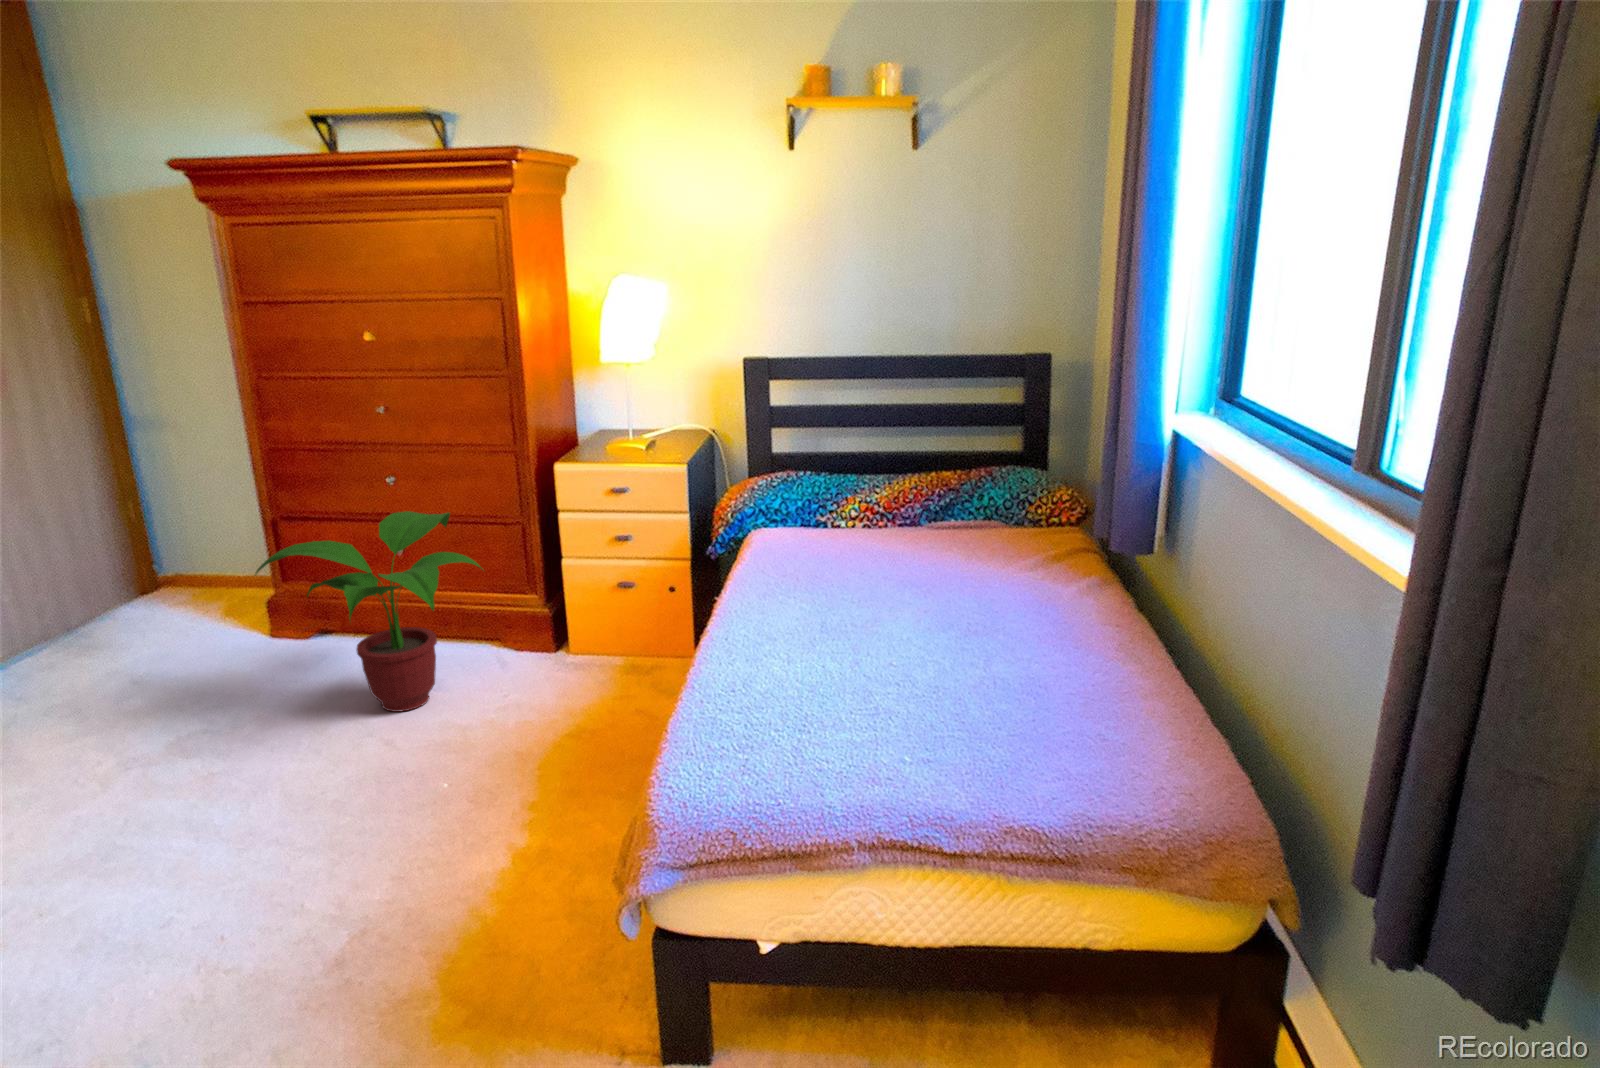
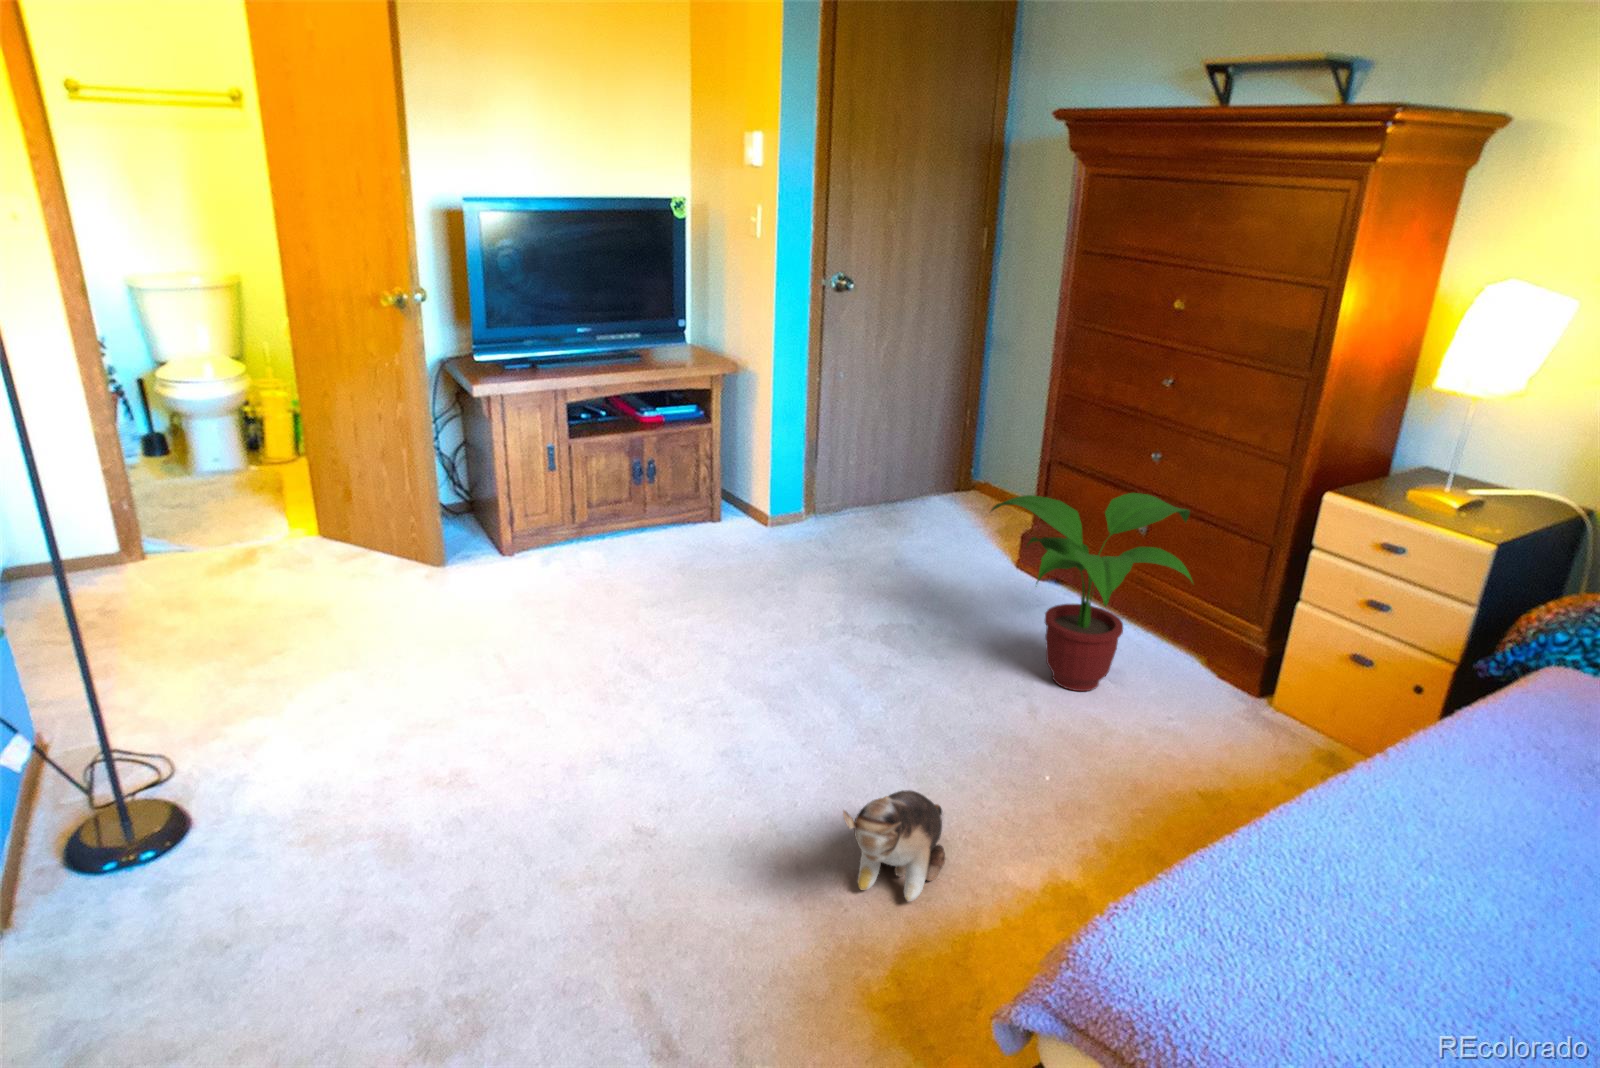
plush toy: none [319,840,413,962] -> present [843,790,945,902]

